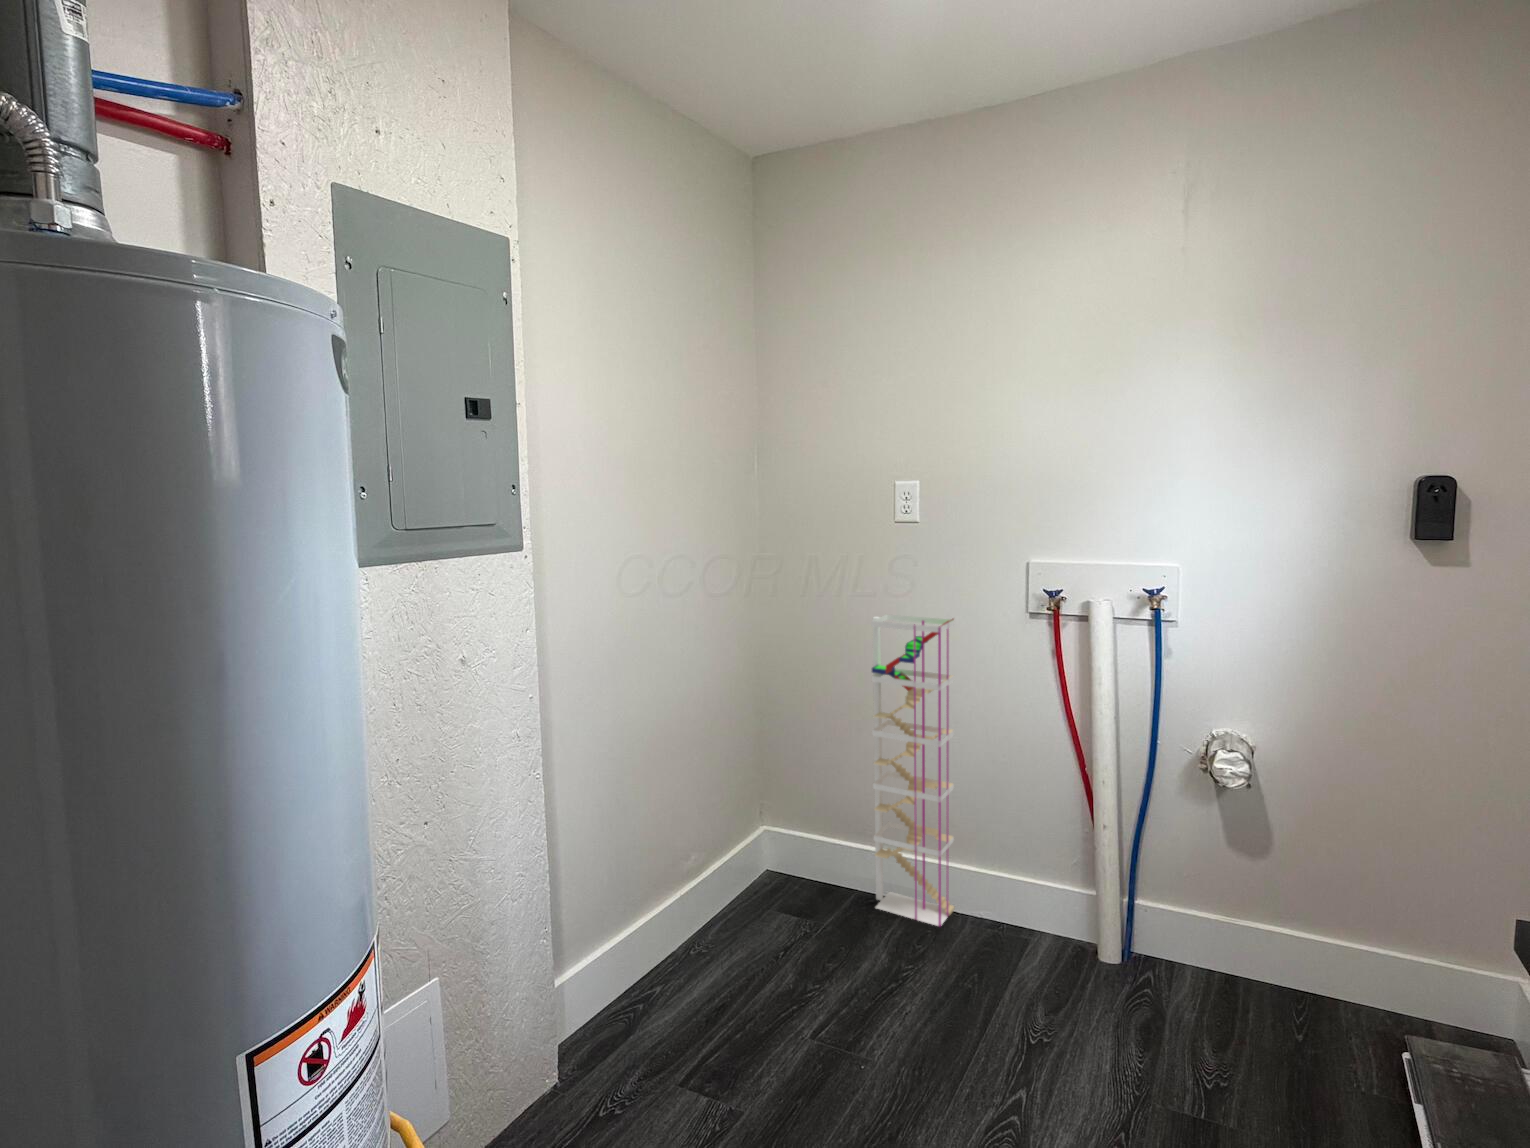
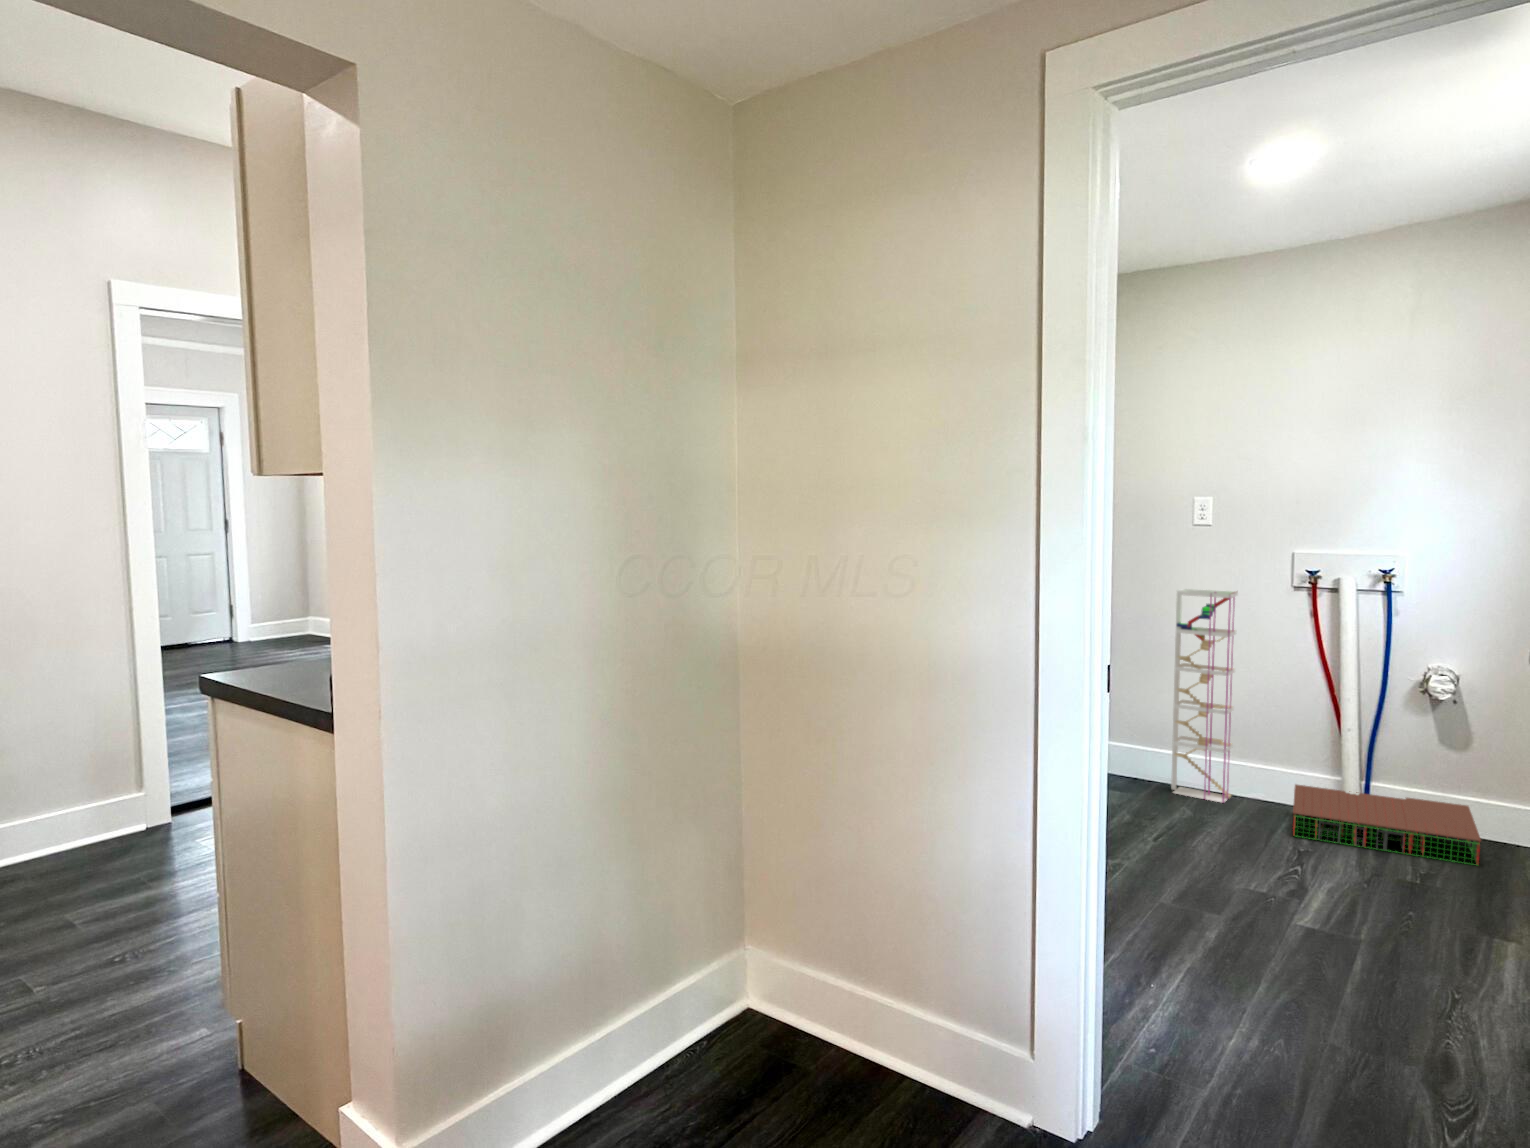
storage bin: none [1022,903,1293,1067] -> present [1293,785,1481,865]

